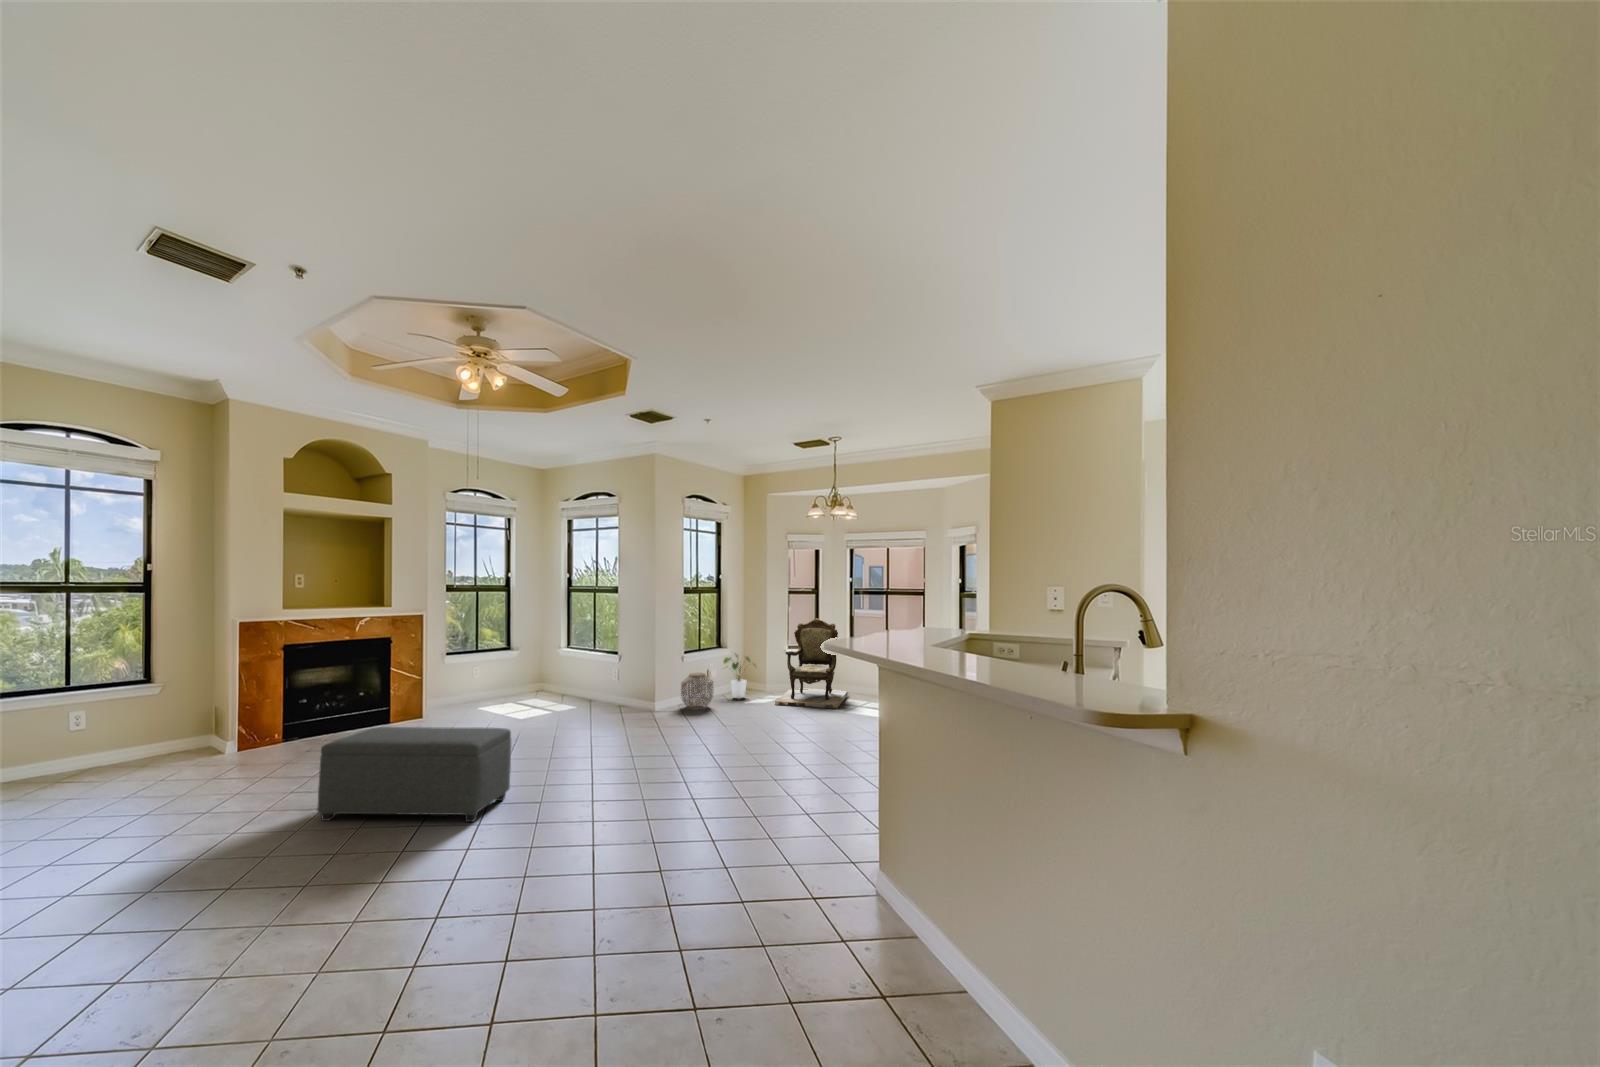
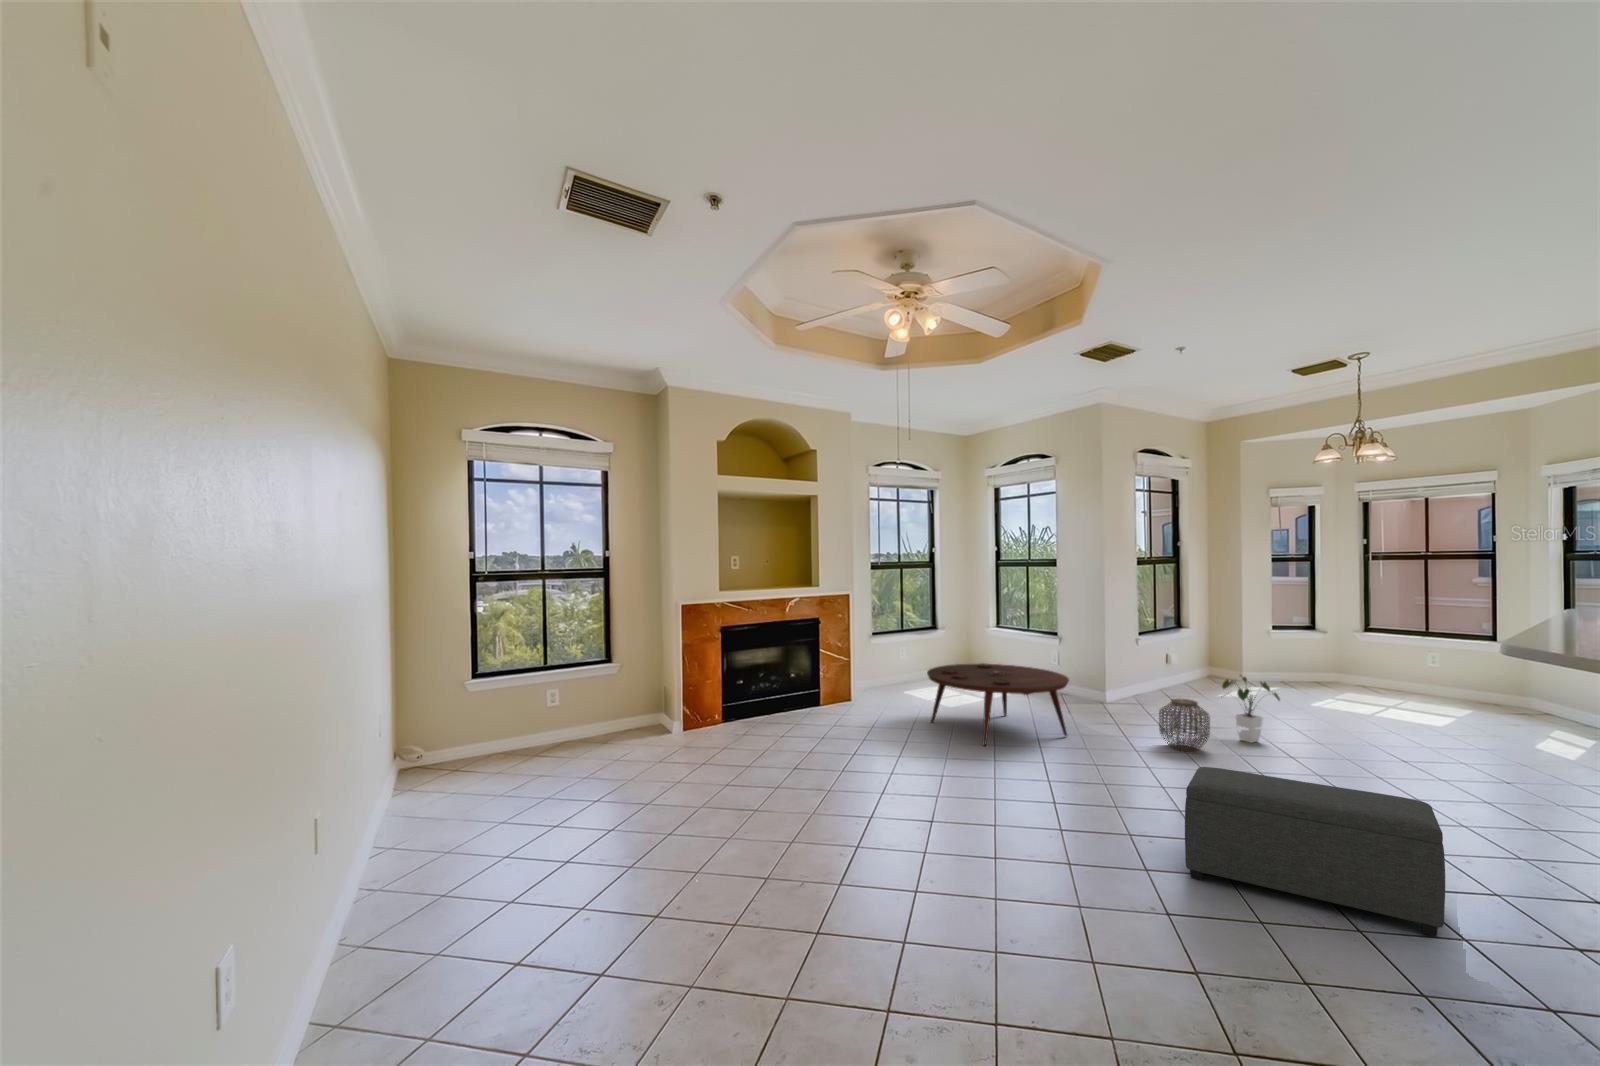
armchair: present [775,618,848,708] -> none [1317,631,1462,787]
coffee table: none [500,661,619,726] -> present [927,663,1069,746]
ottoman: present [317,727,511,822] -> present [1185,767,1445,937]

